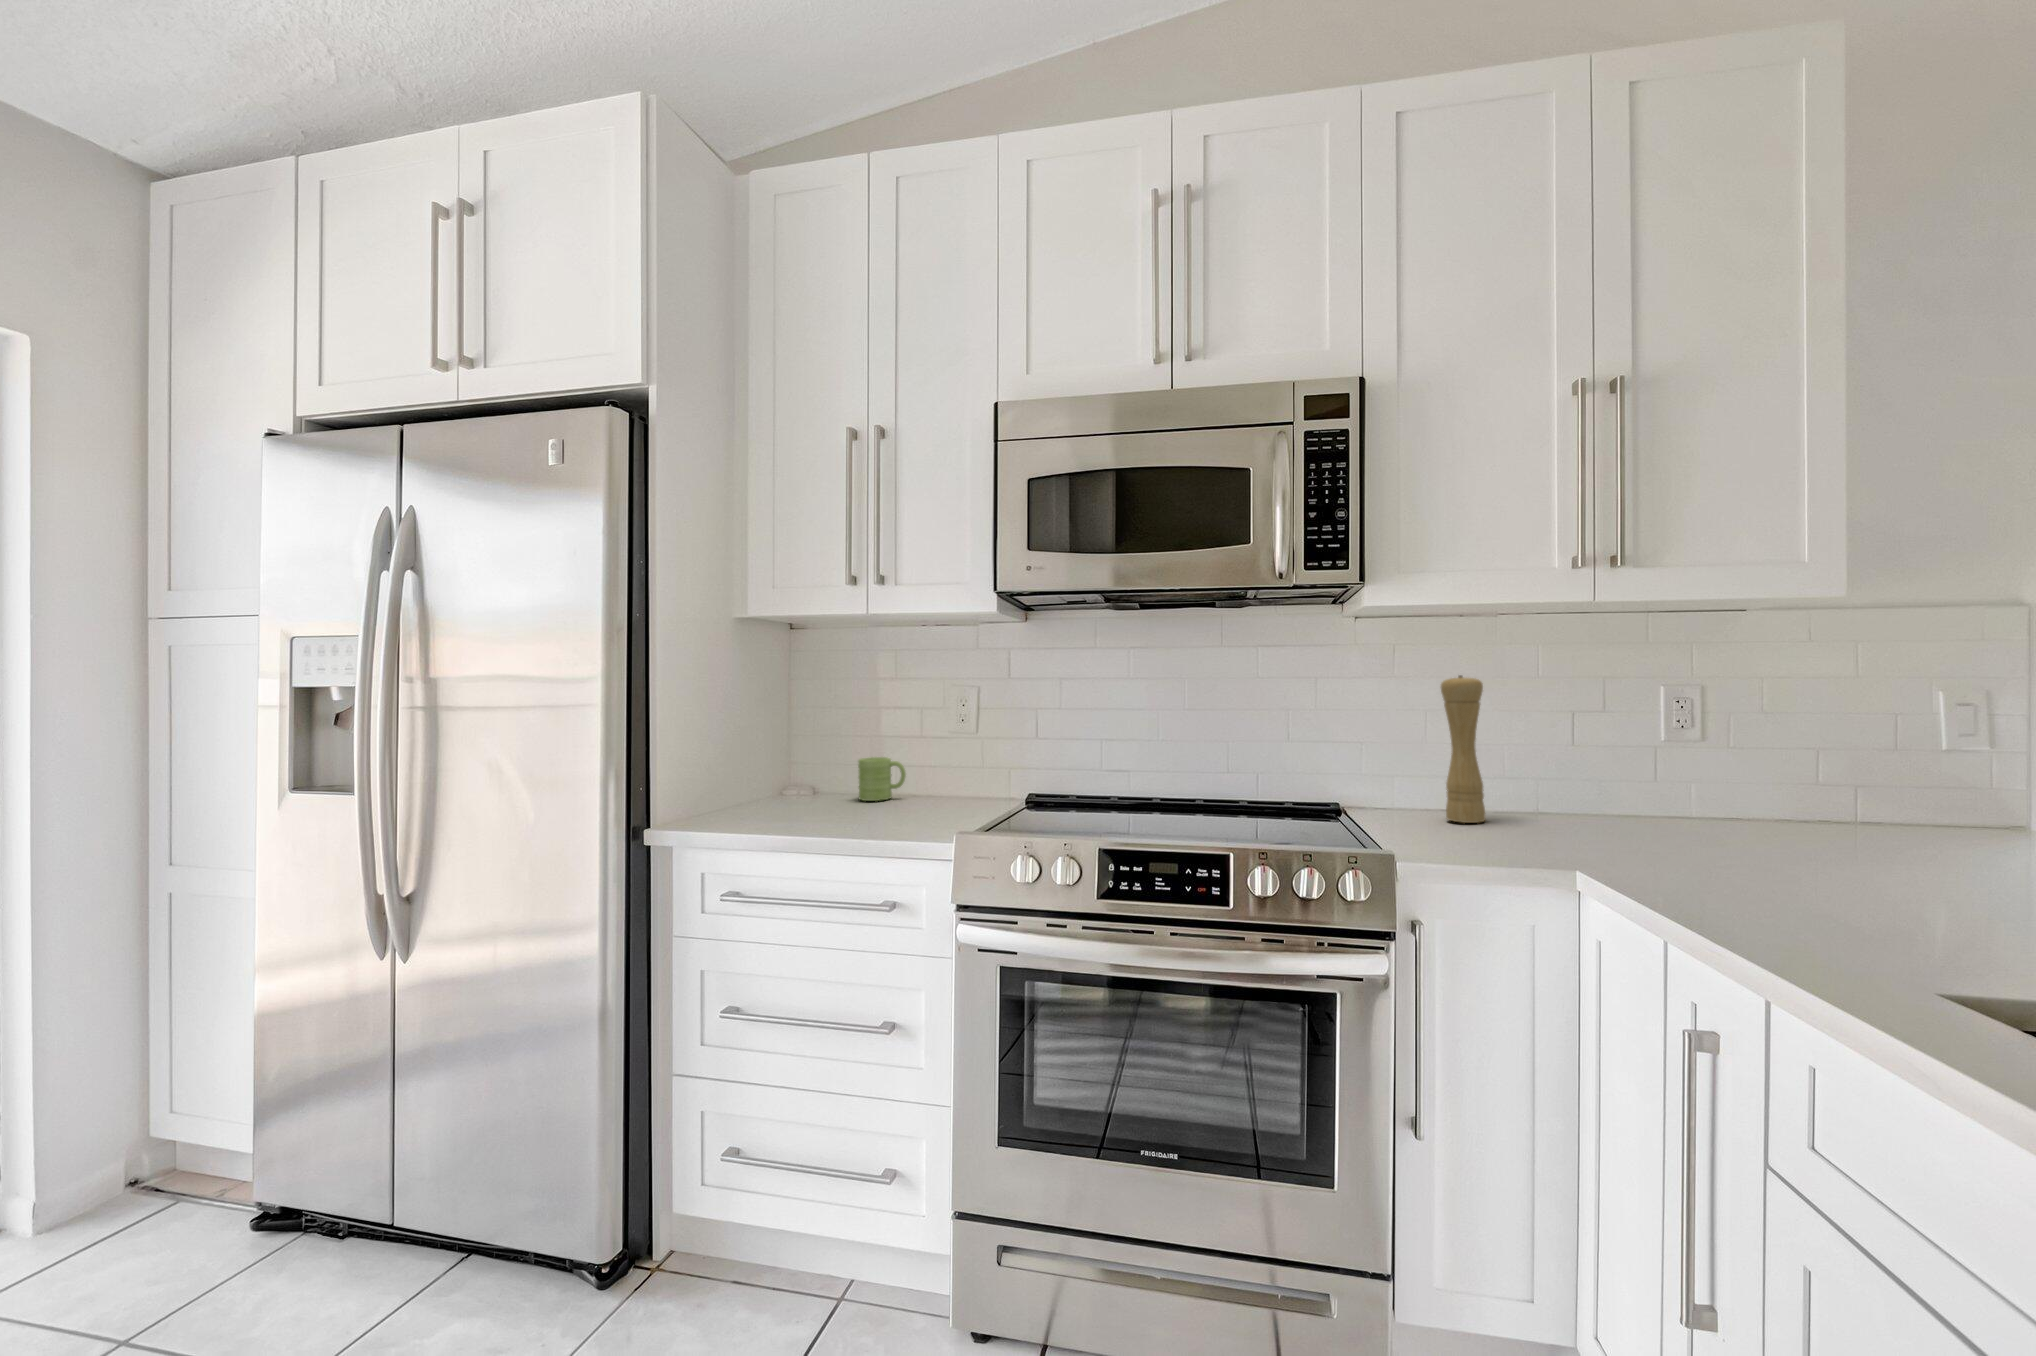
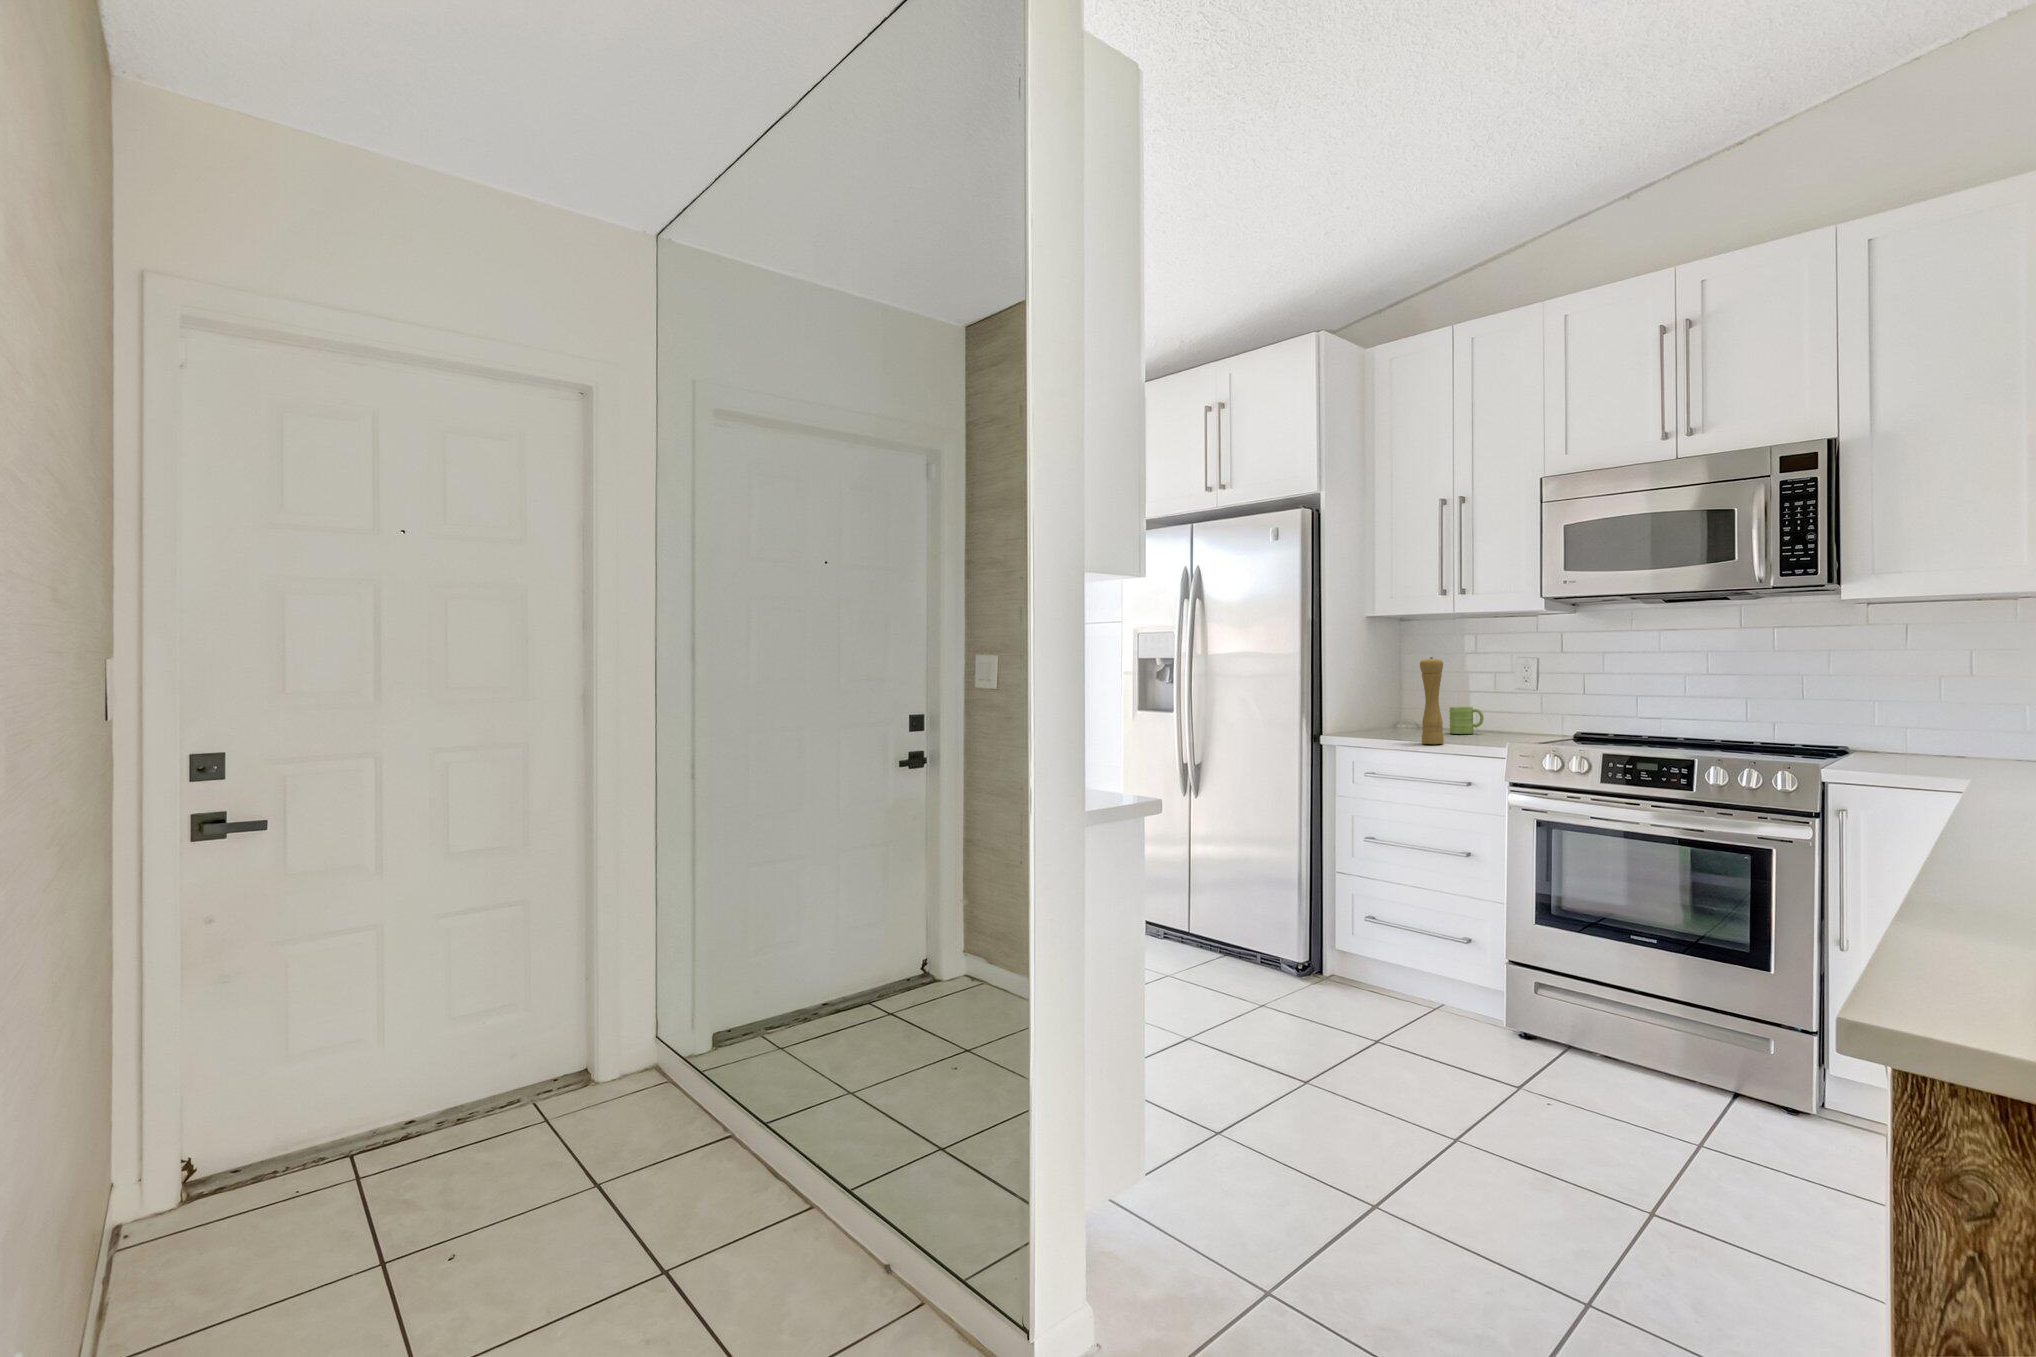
pepper mill: present [1441,675,1486,823] -> present [1420,657,1444,744]

